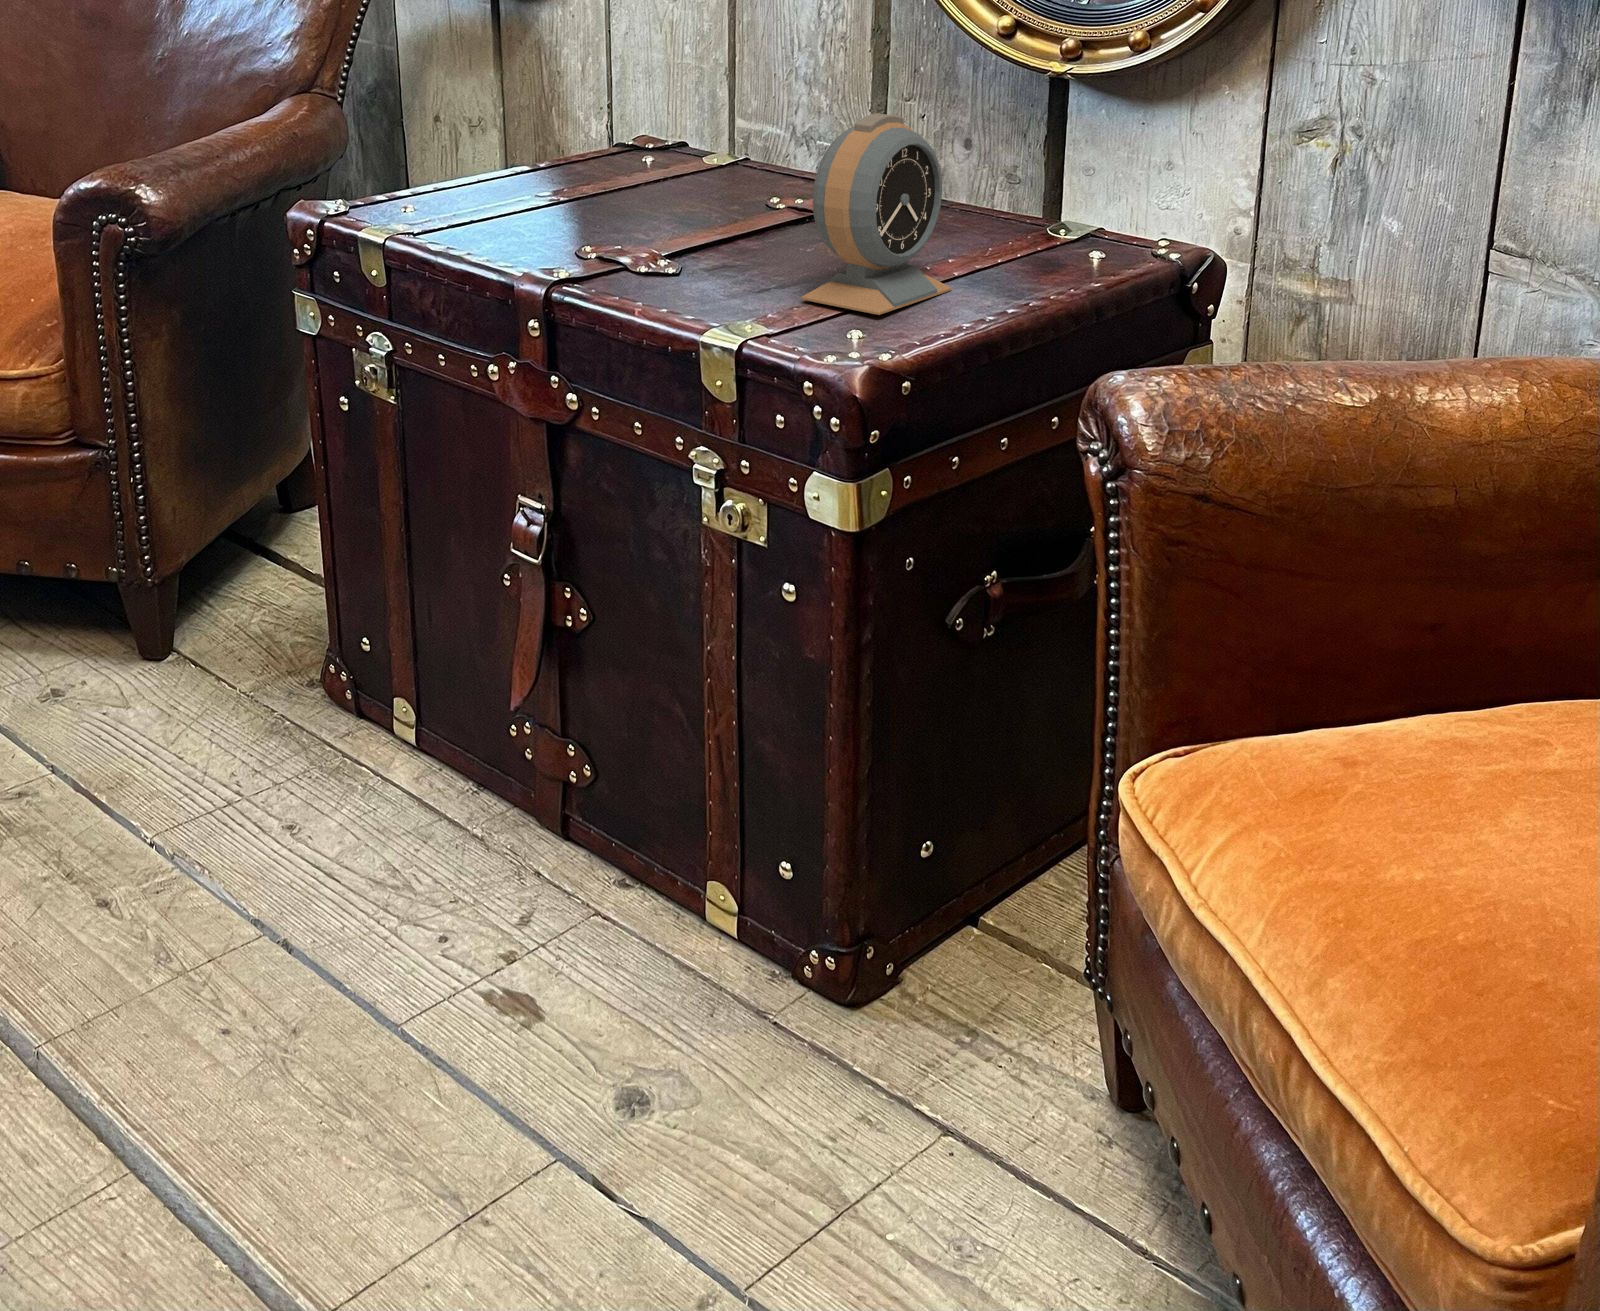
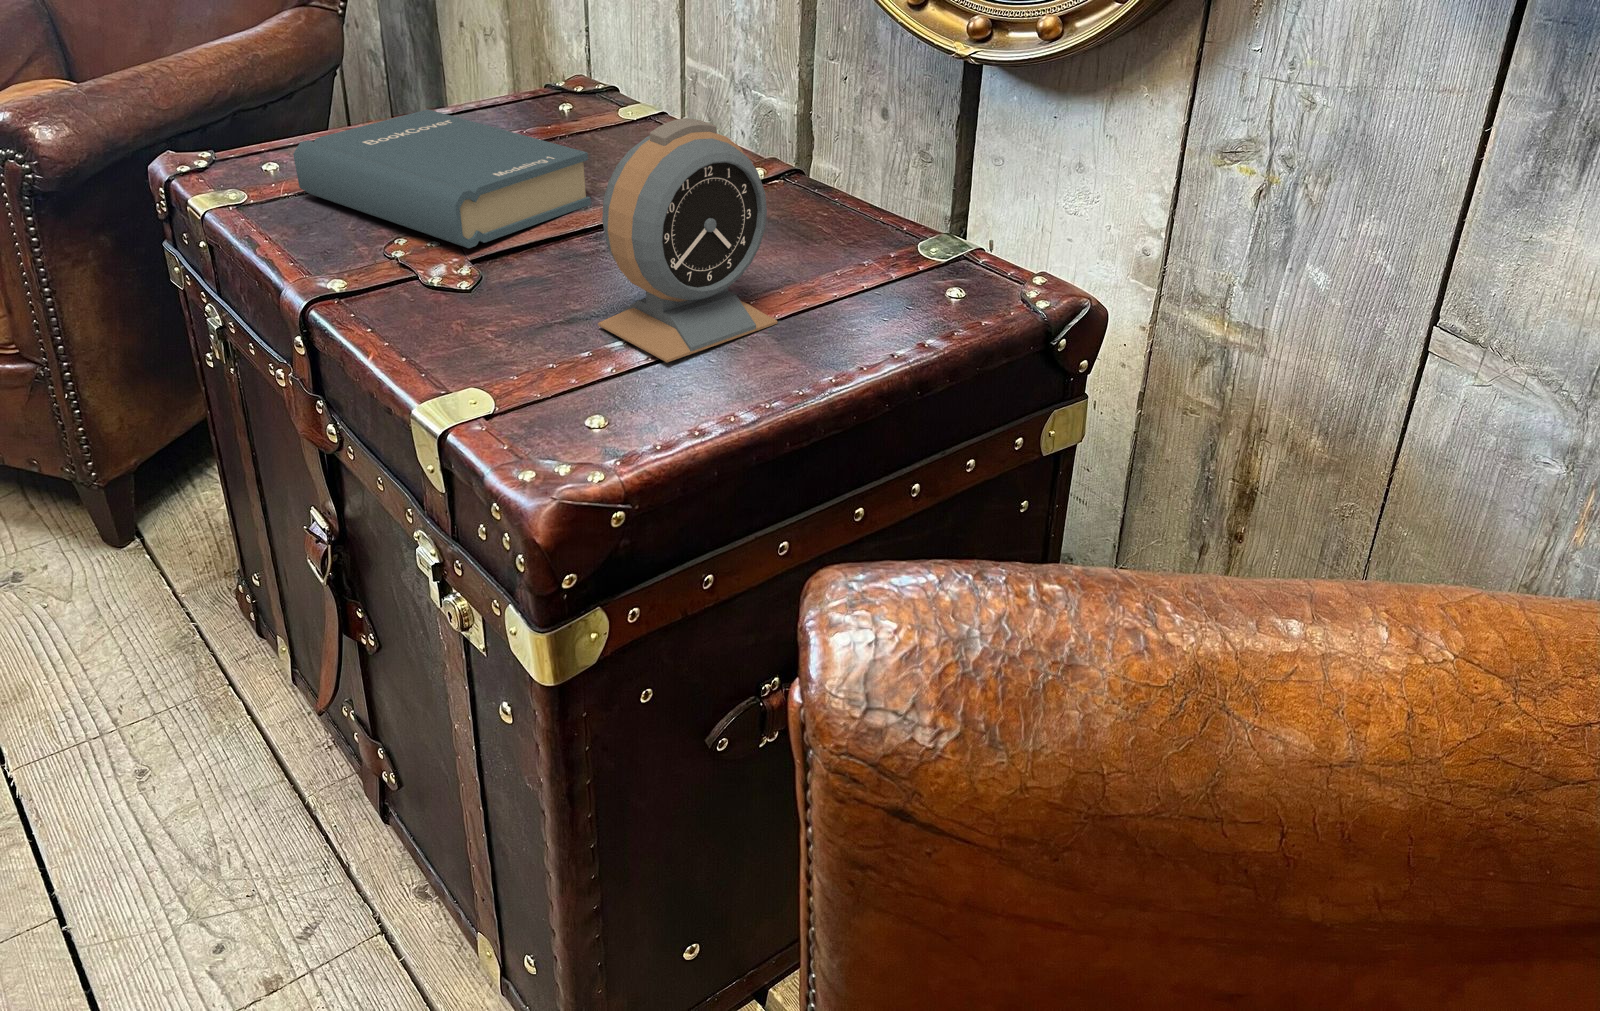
hardback book: none [448,160,726,260] -> present [293,109,591,248]

